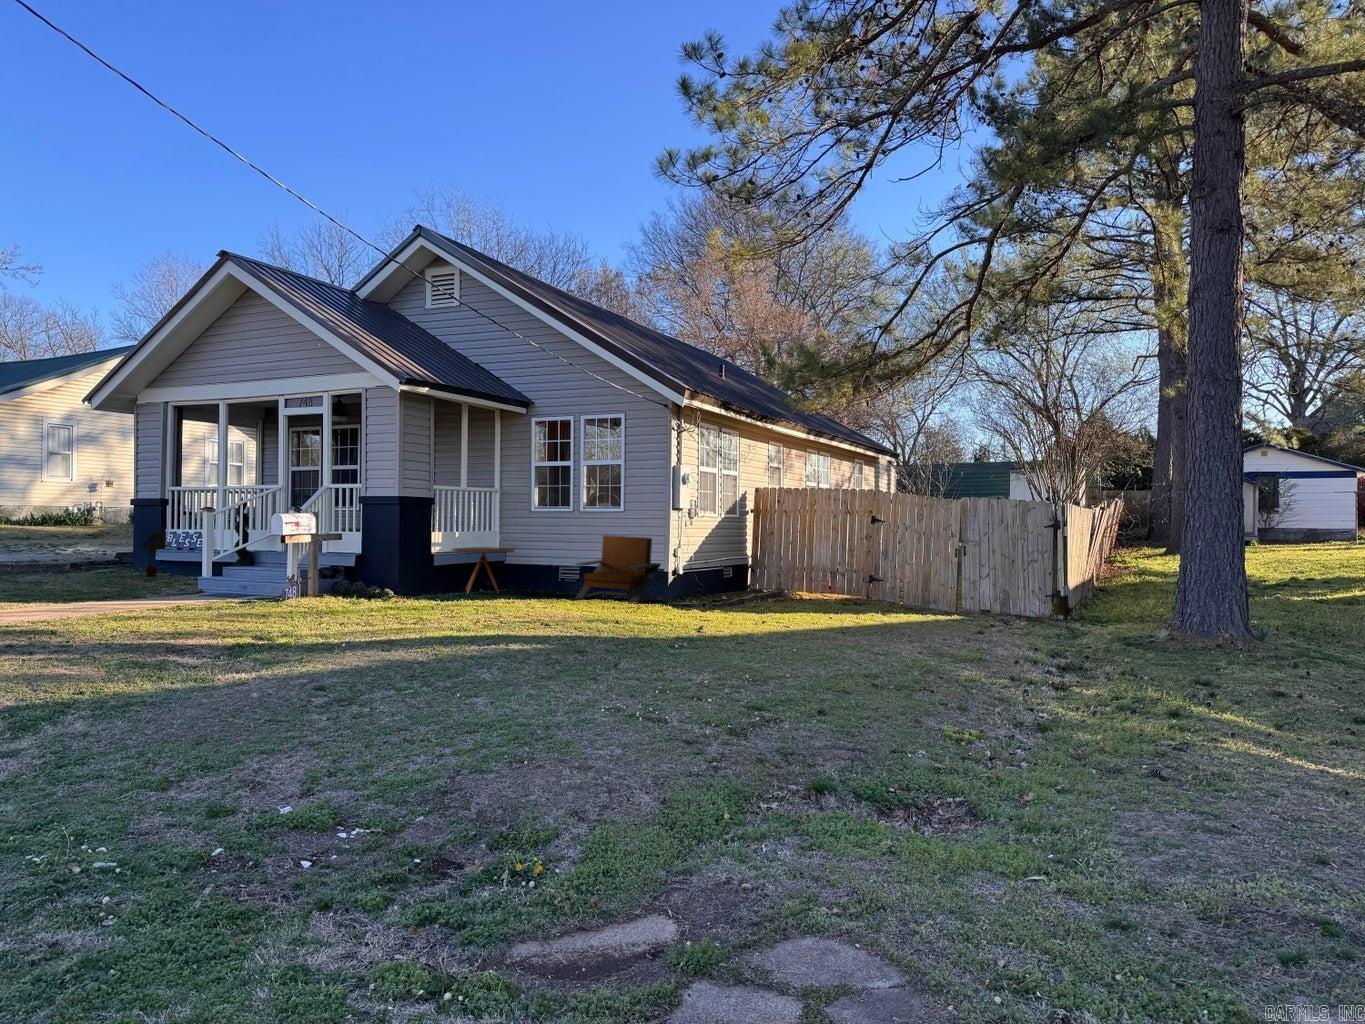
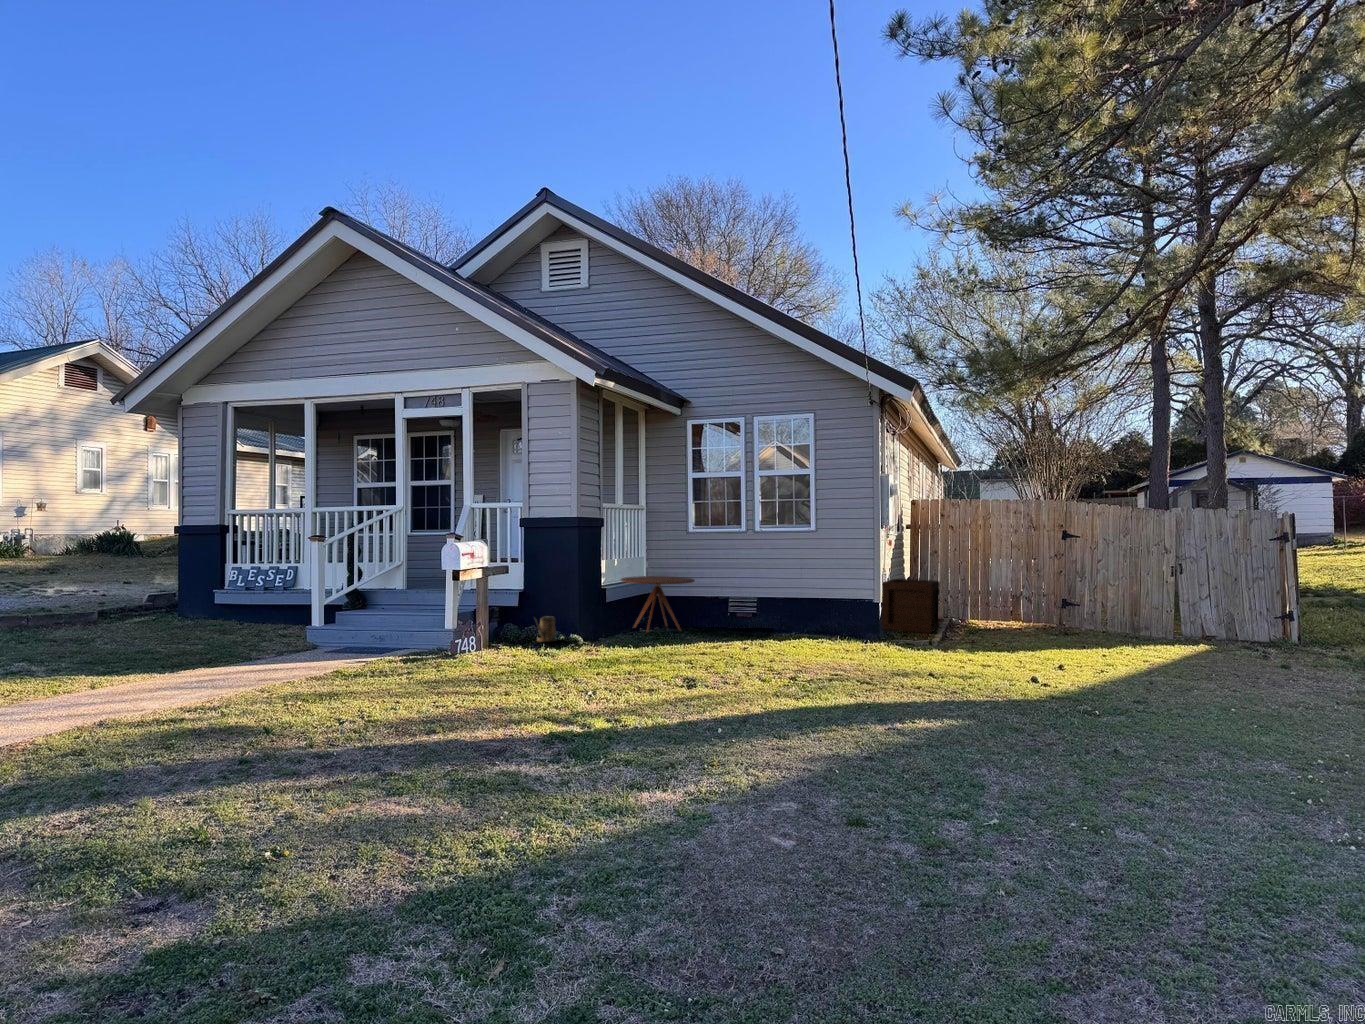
potted tree: present [139,525,171,576] -> none [197,556,244,622]
lounge chair: present [576,535,661,603] -> none [781,559,868,639]
wooden crate: none [673,554,731,602] -> present [881,579,940,634]
watering can: present [1050,595,1084,616] -> present [534,616,557,642]

